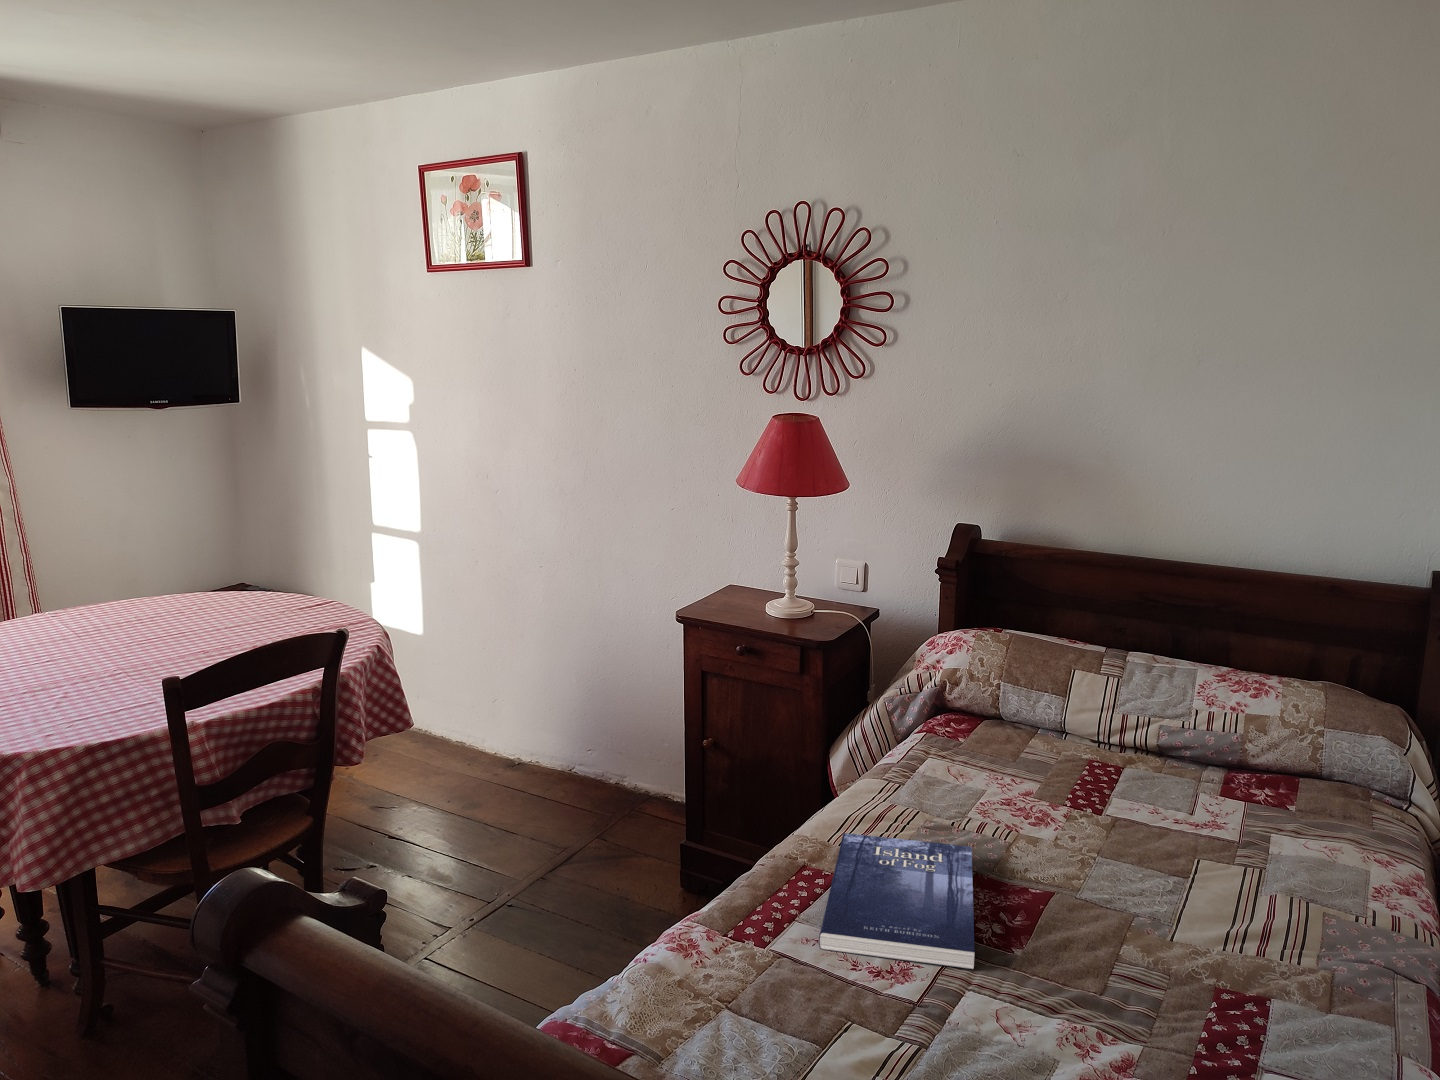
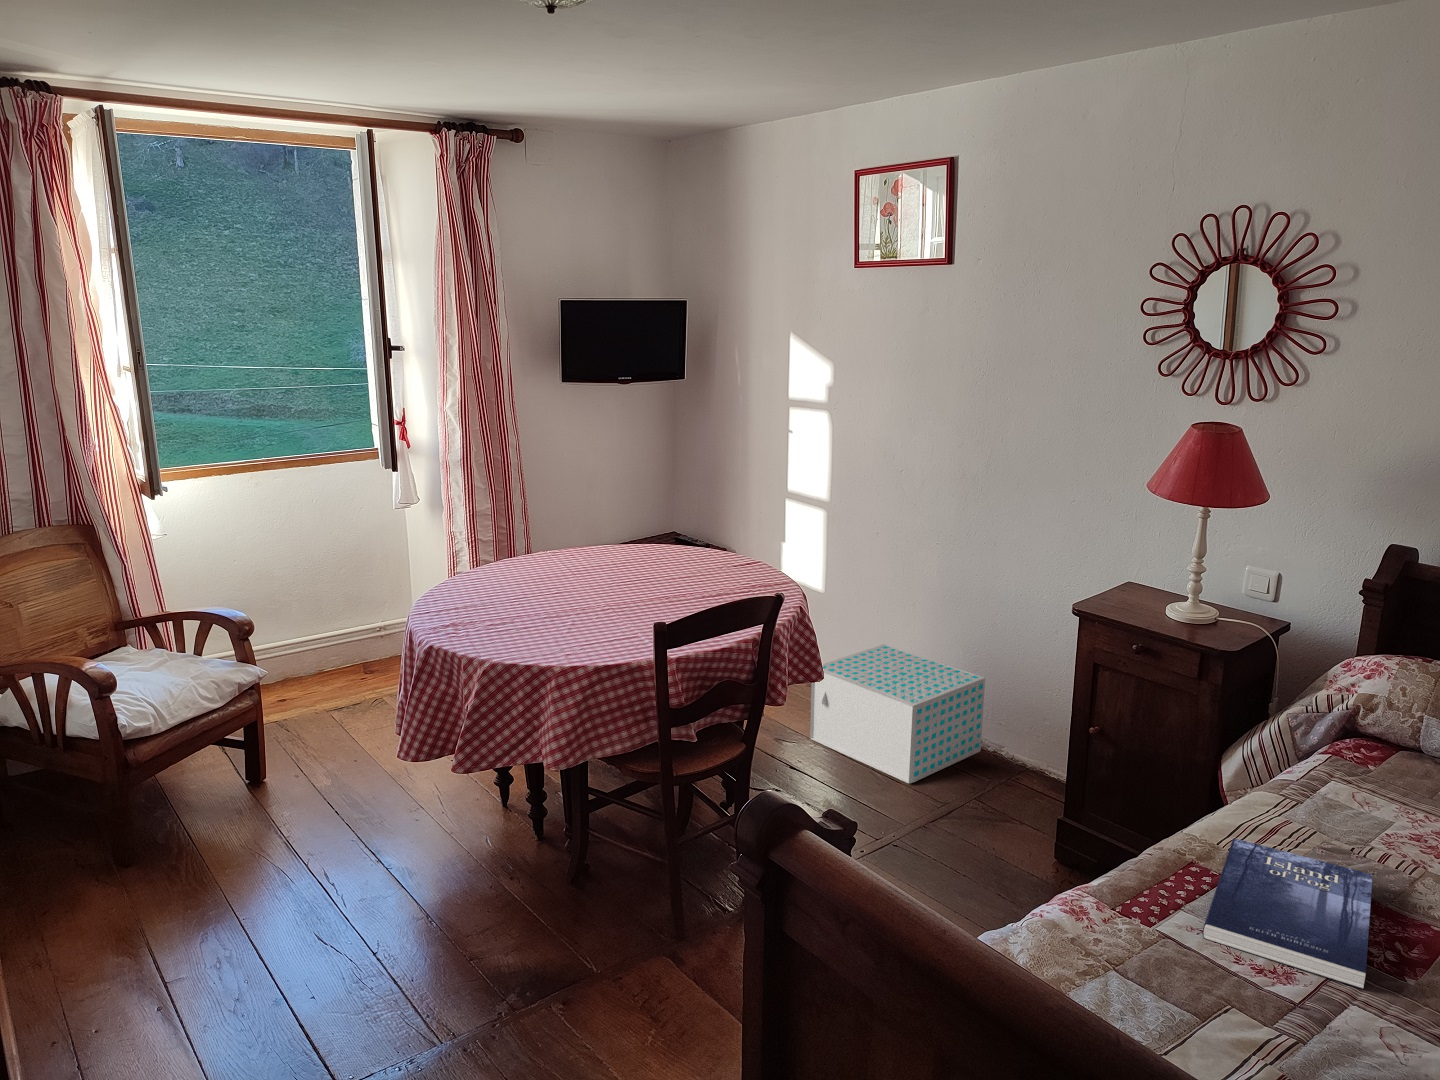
storage box: none [405,682,601,833] -> present [810,644,985,783]

